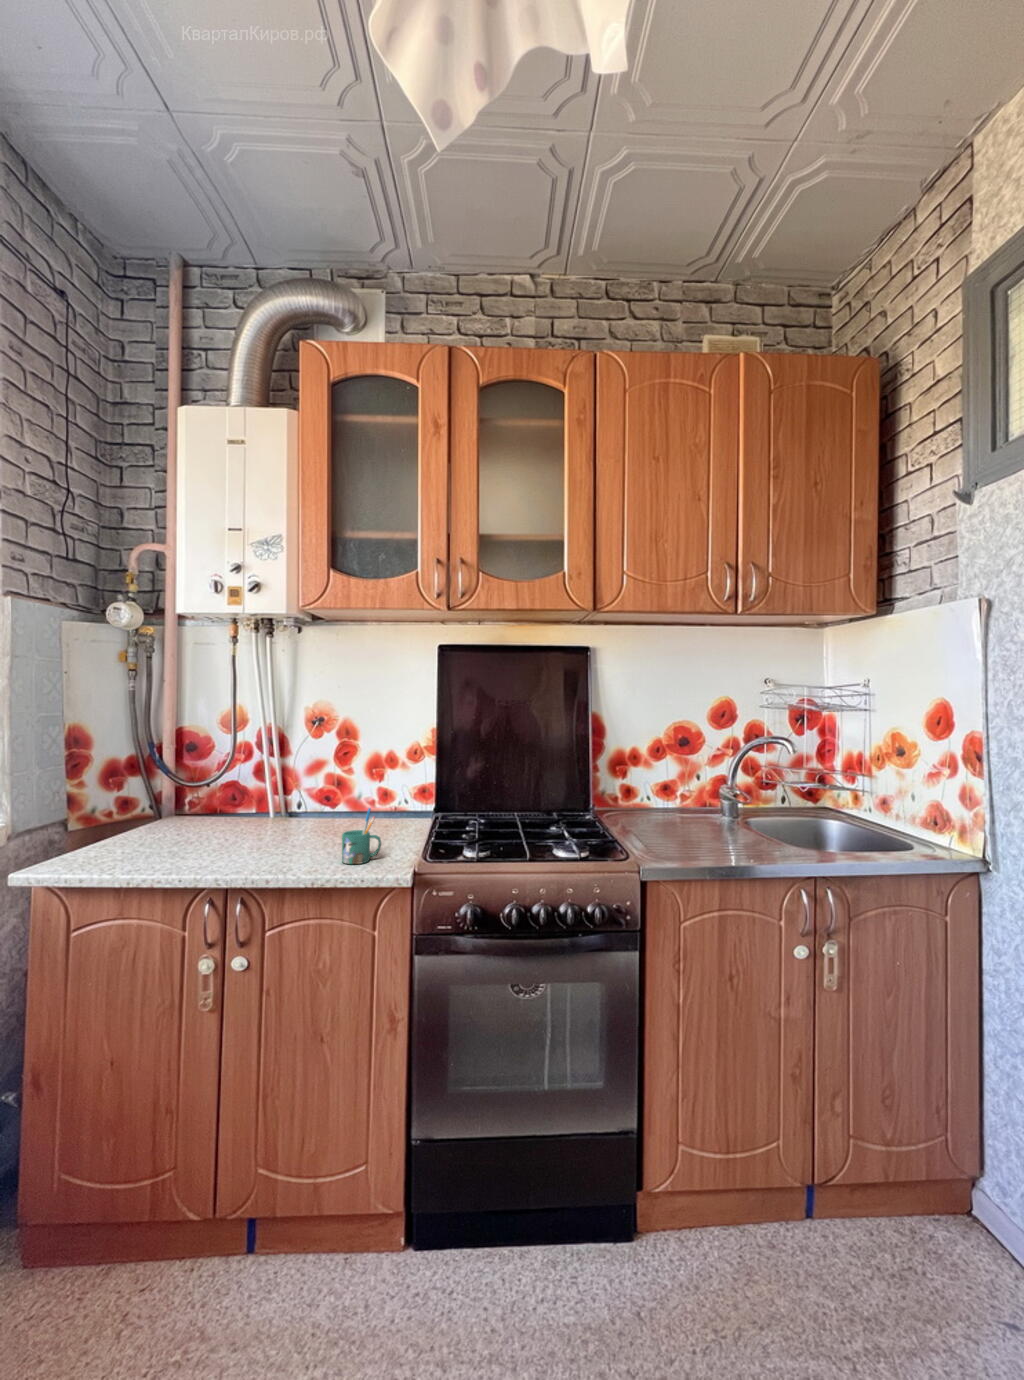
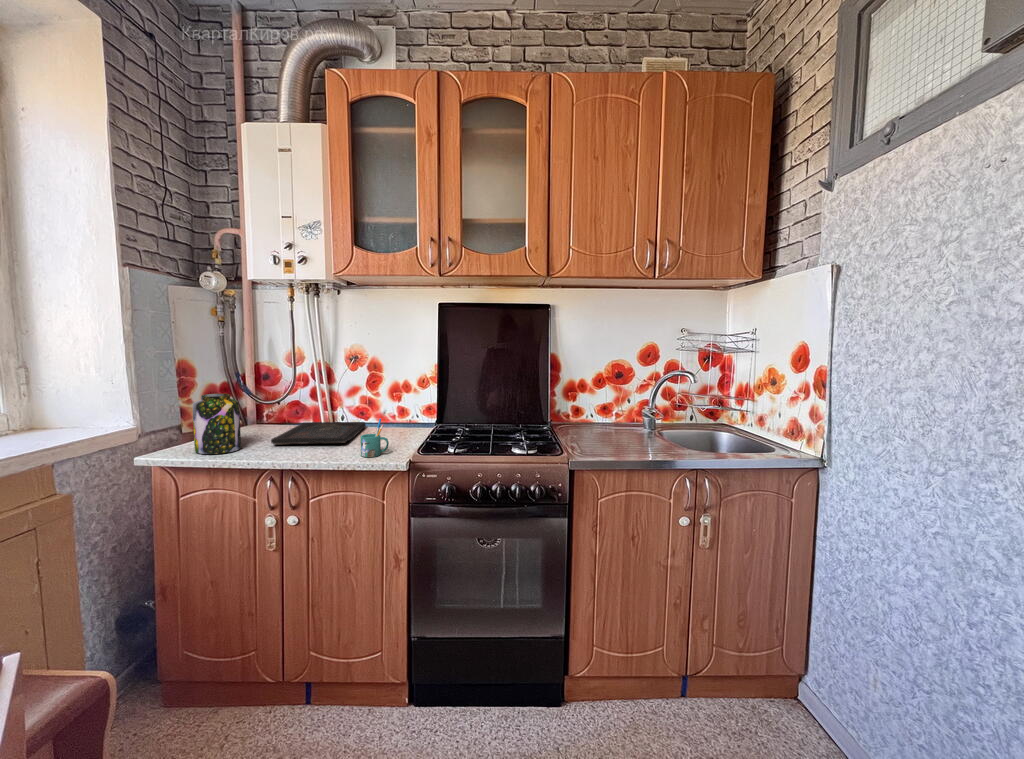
jar: none [96,774,163,863] -> present [193,394,241,454]
tray: none [206,814,334,847] -> present [271,422,366,444]

